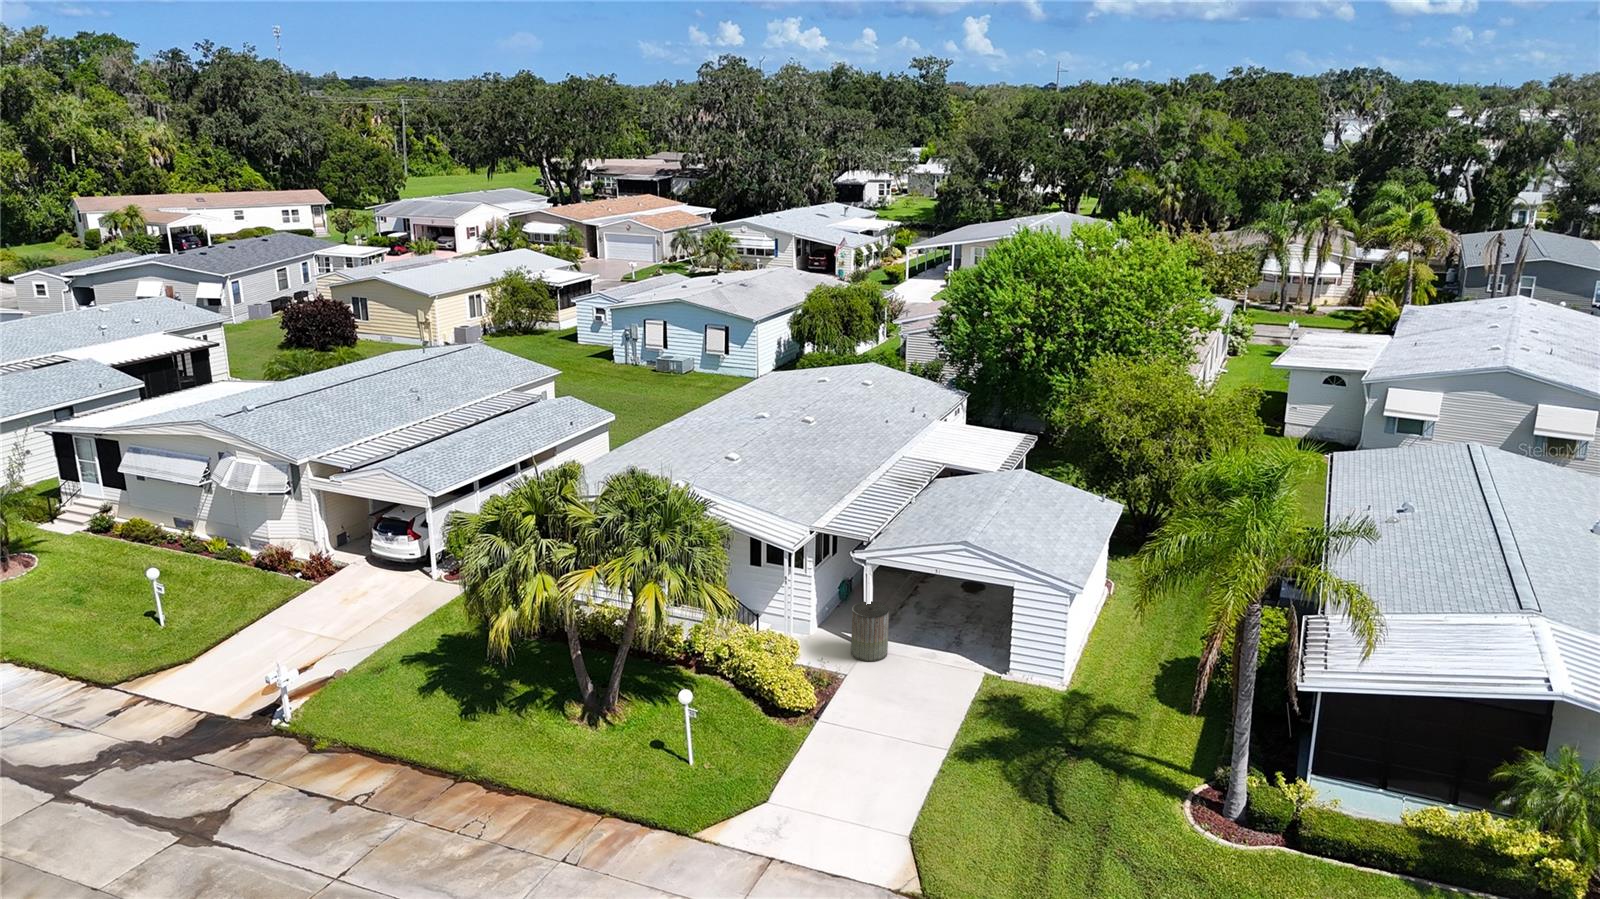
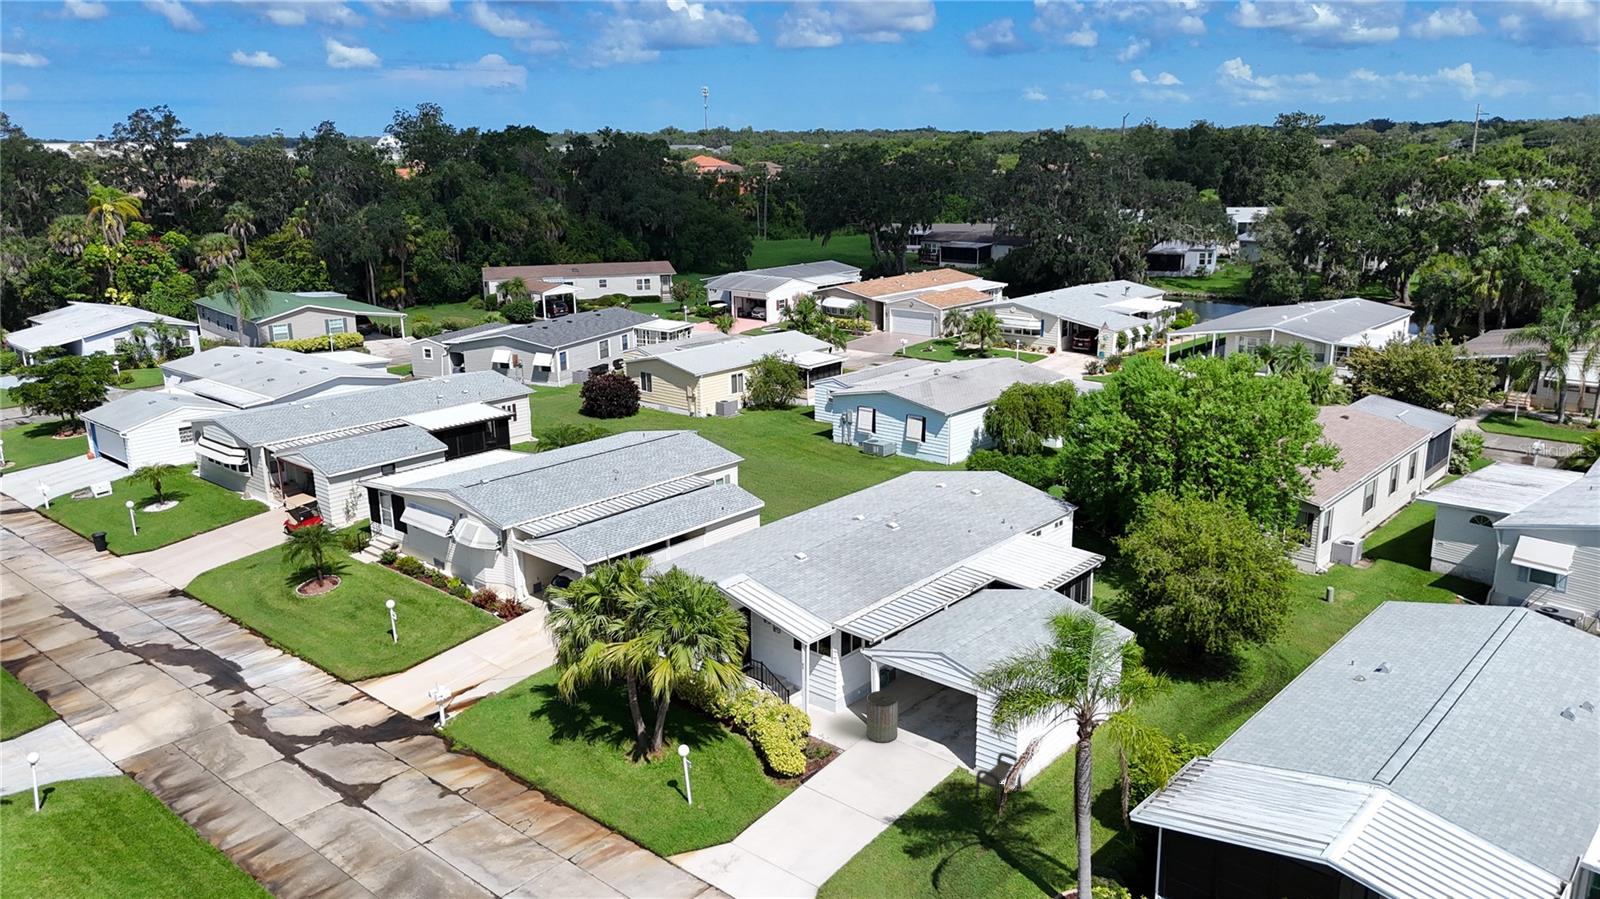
bench: none [1013,649,1055,709] -> present [975,752,1021,806]

